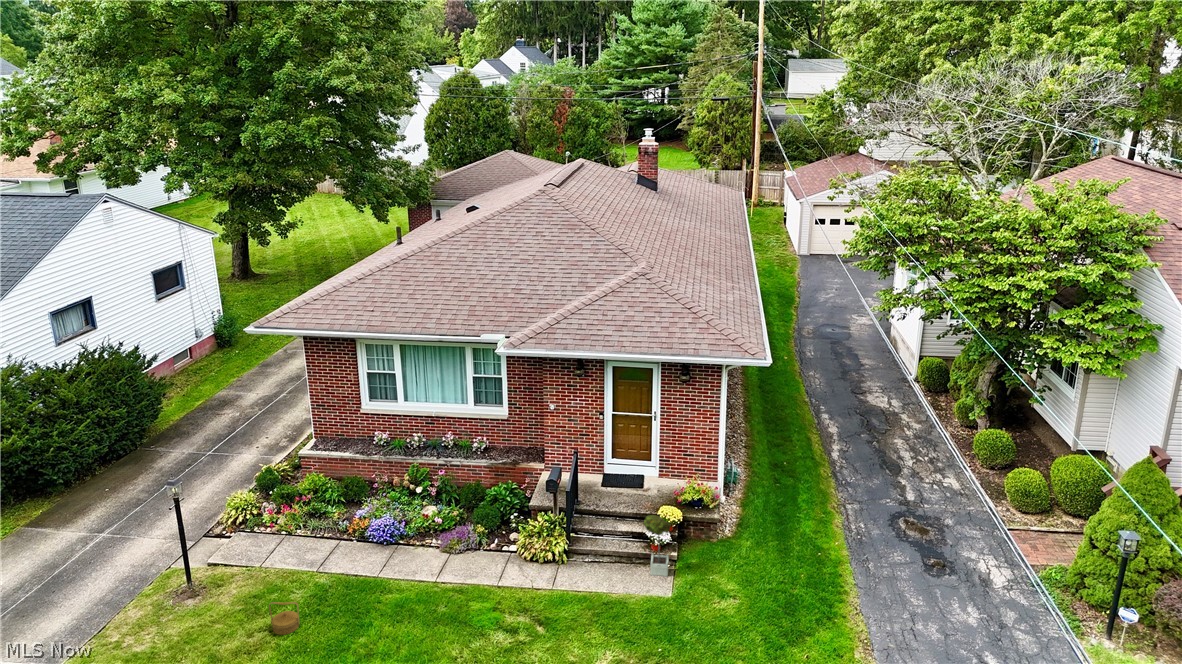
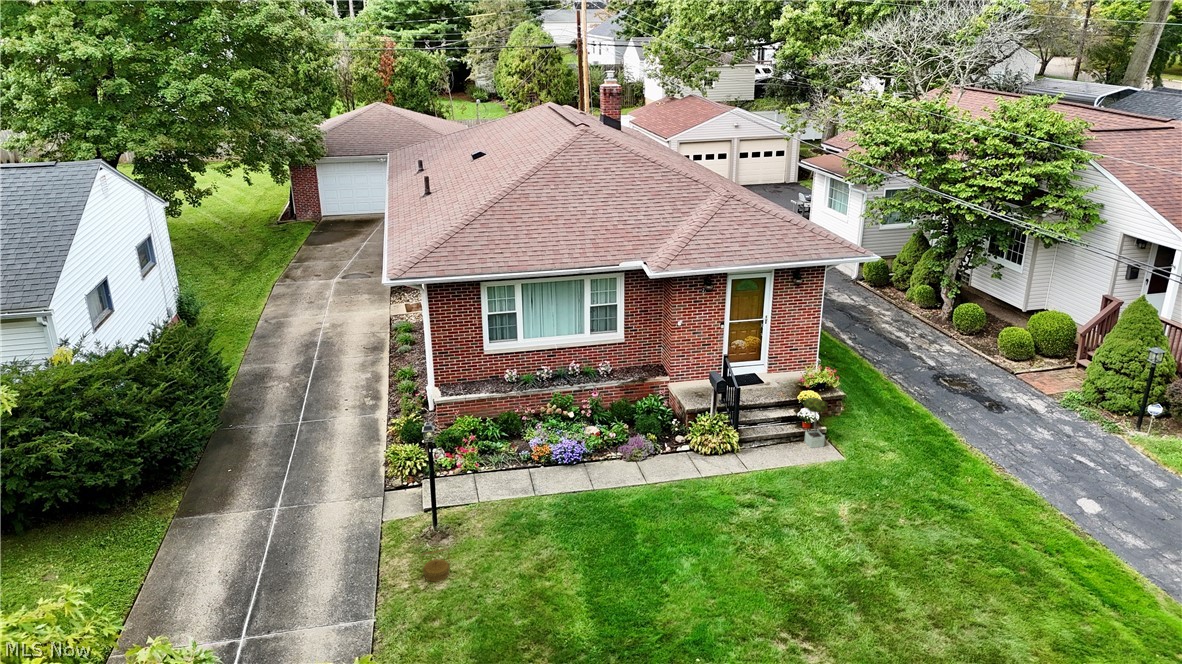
basket: present [269,602,299,635] -> present [421,549,450,582]

